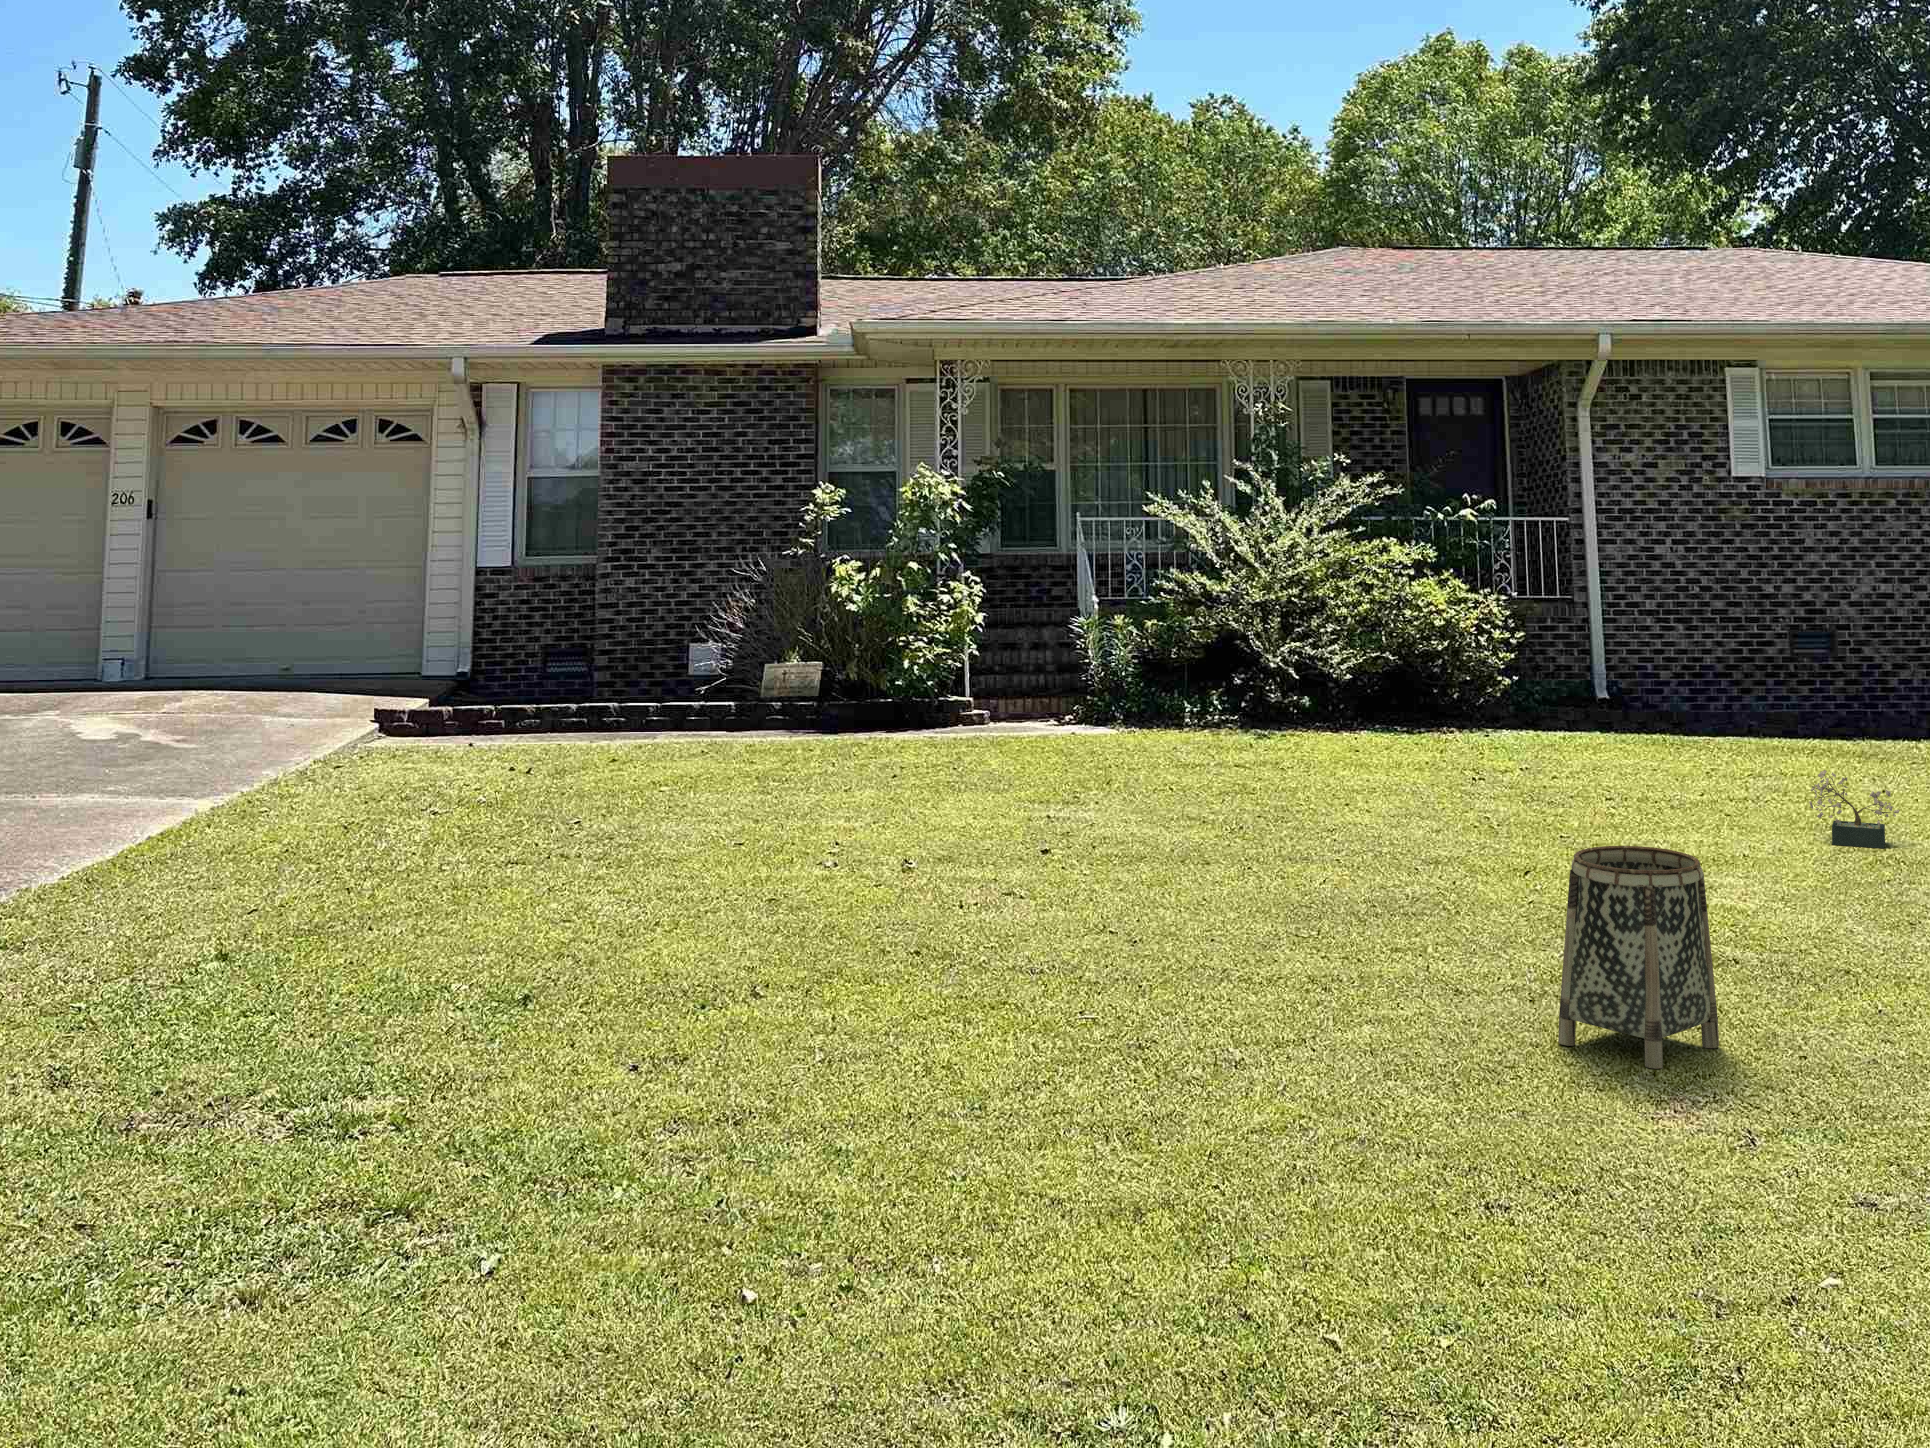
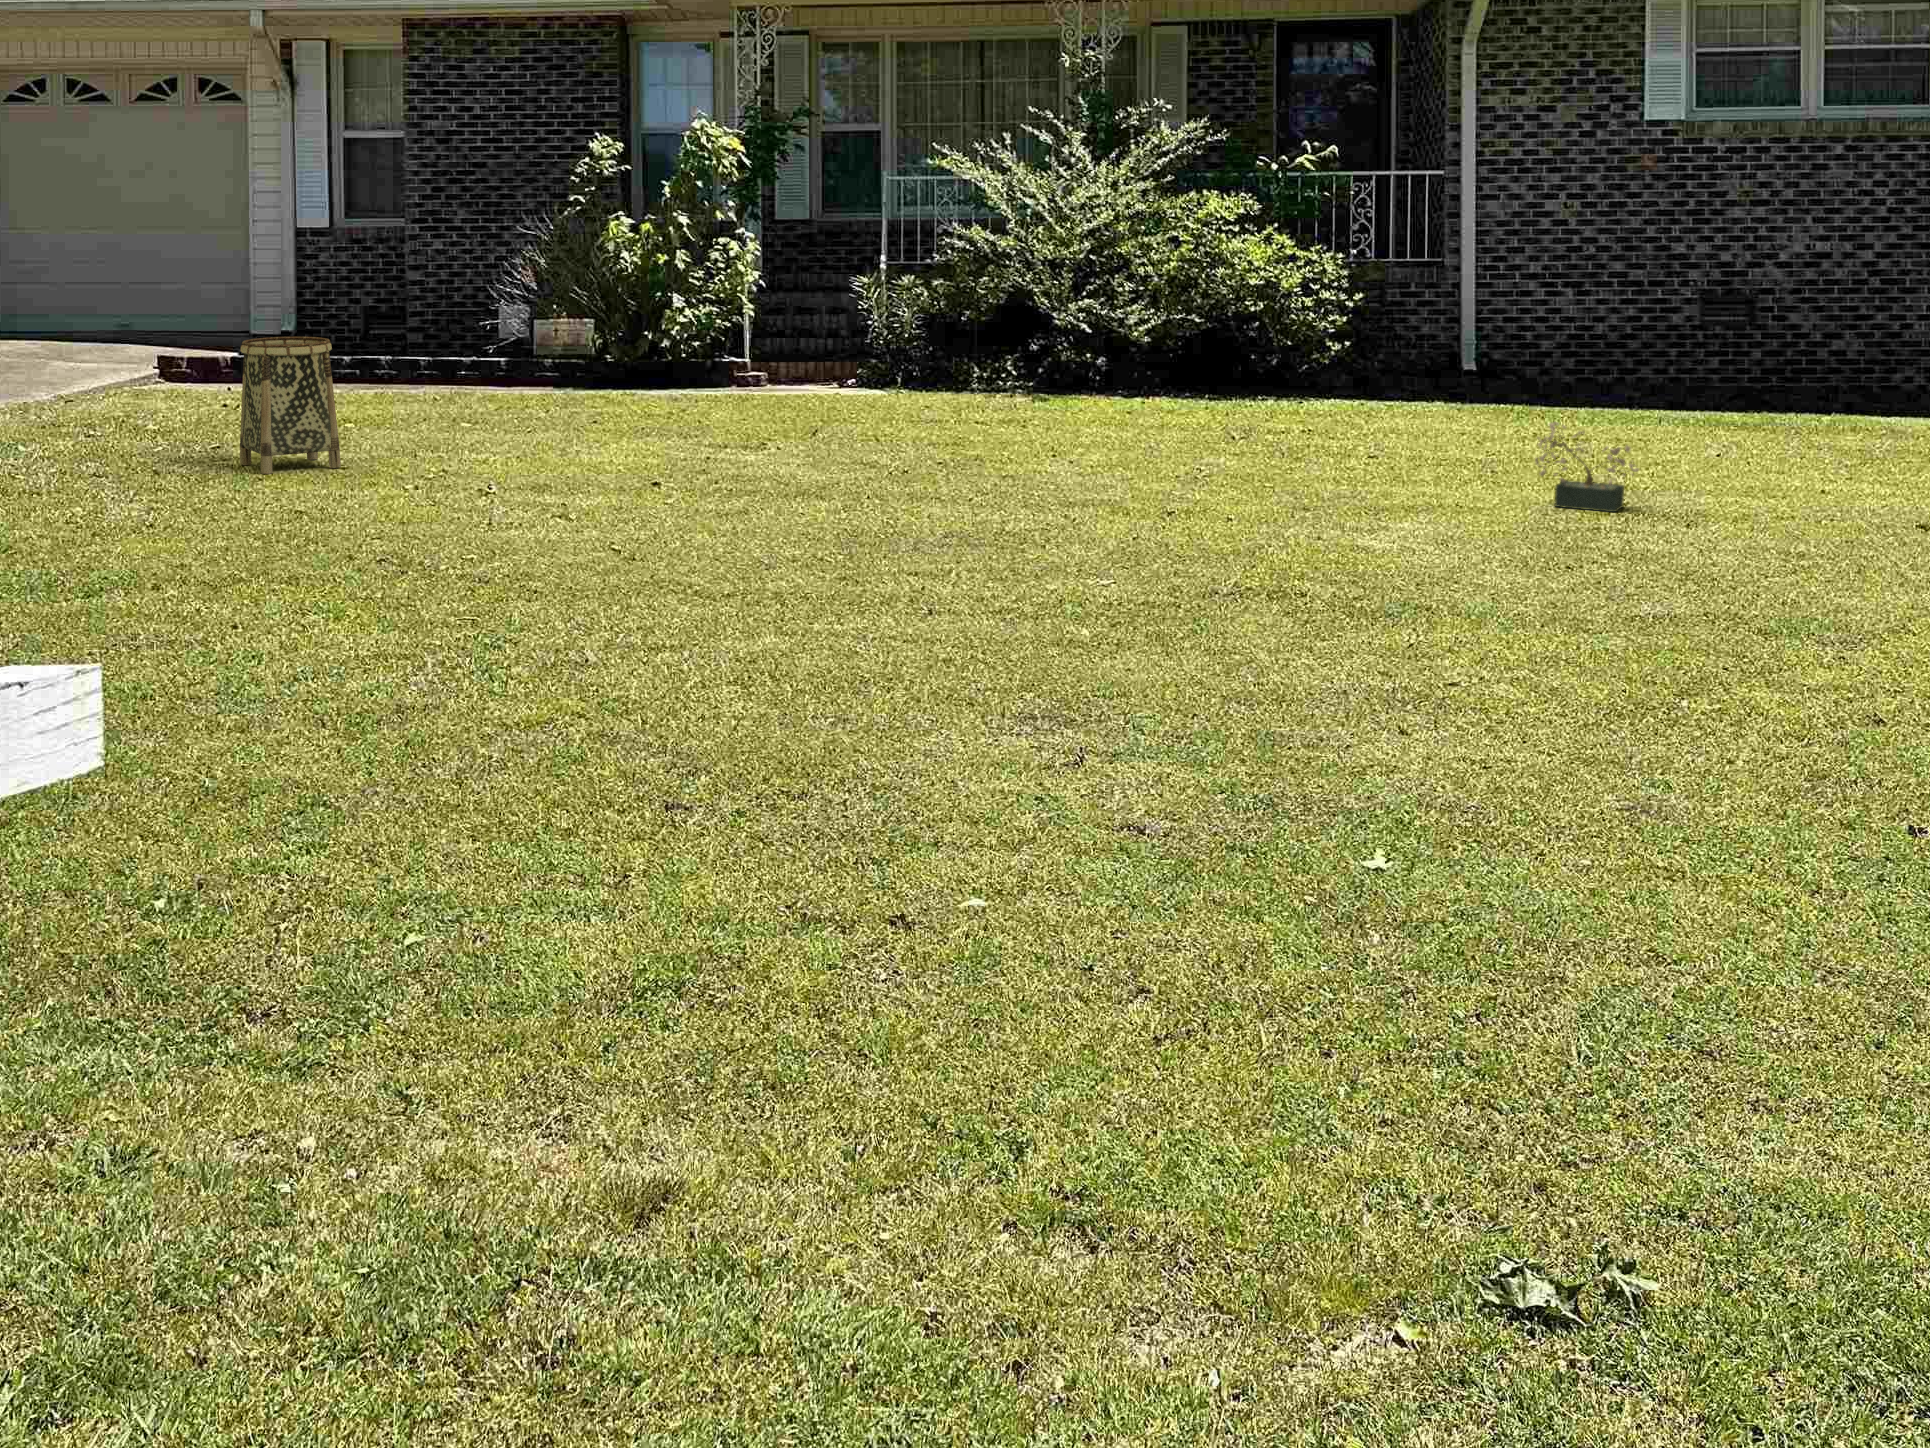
basket: present [1558,846,1719,1069] -> present [240,337,341,474]

